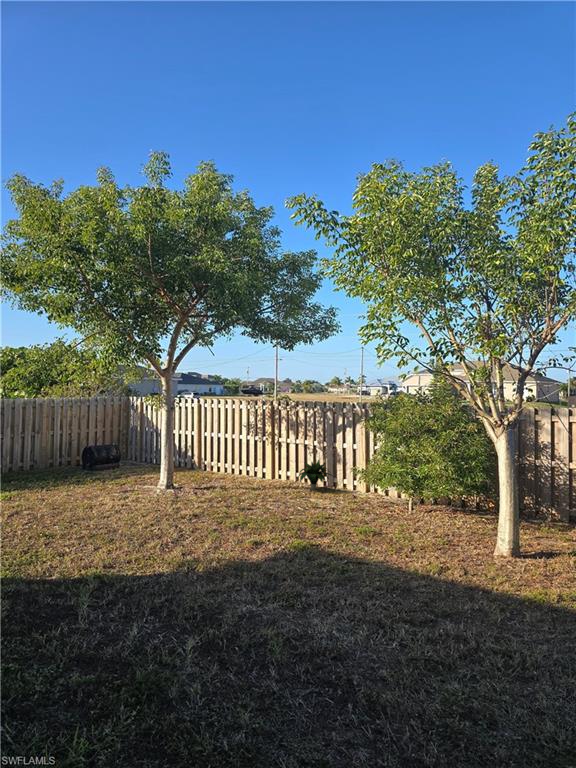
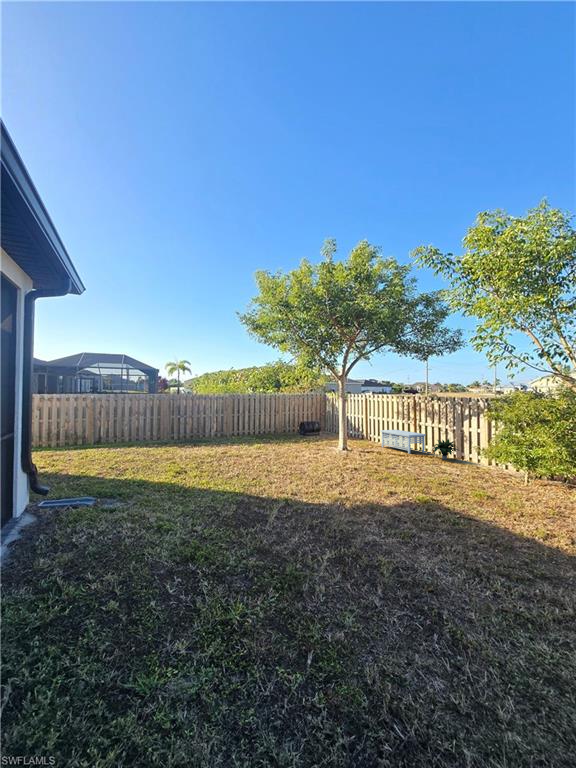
storage bench: none [223,451,288,486] -> present [380,430,426,454]

